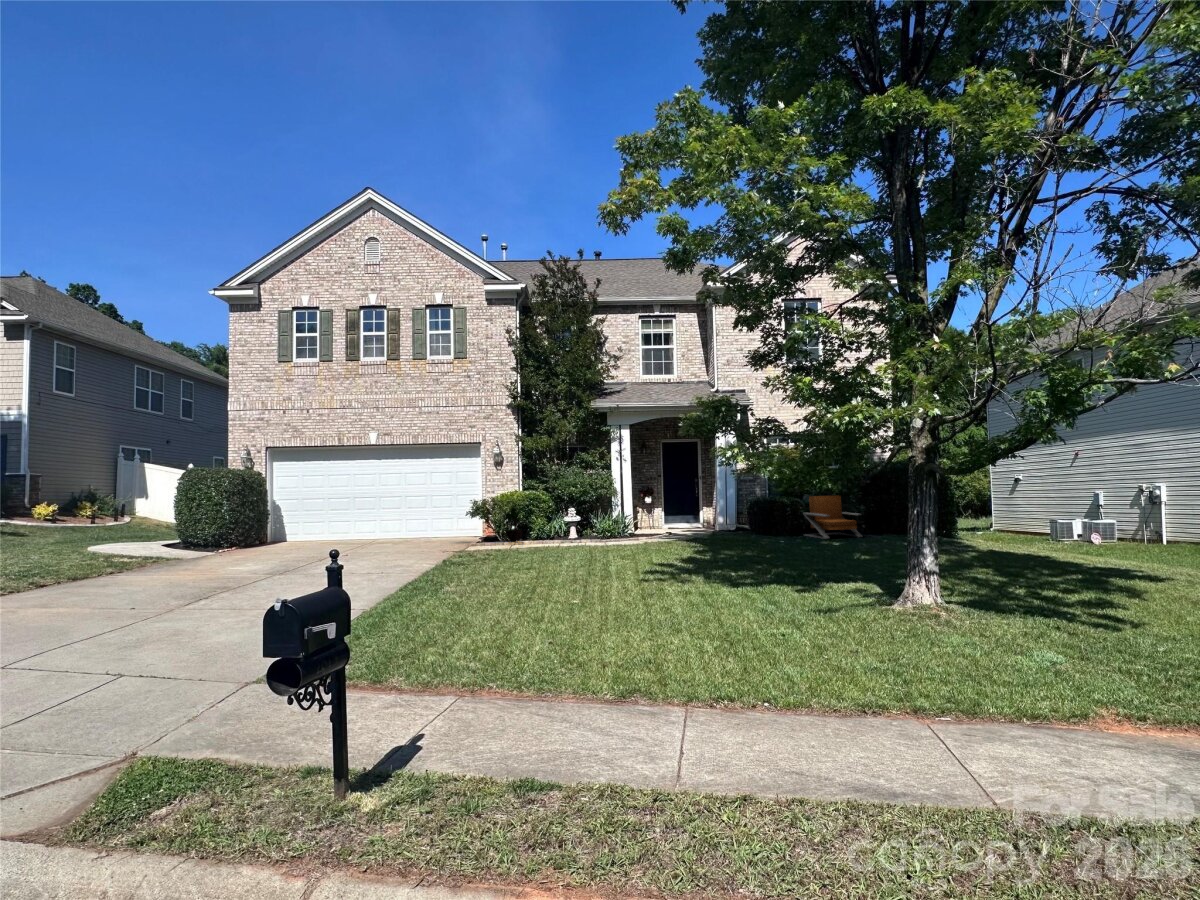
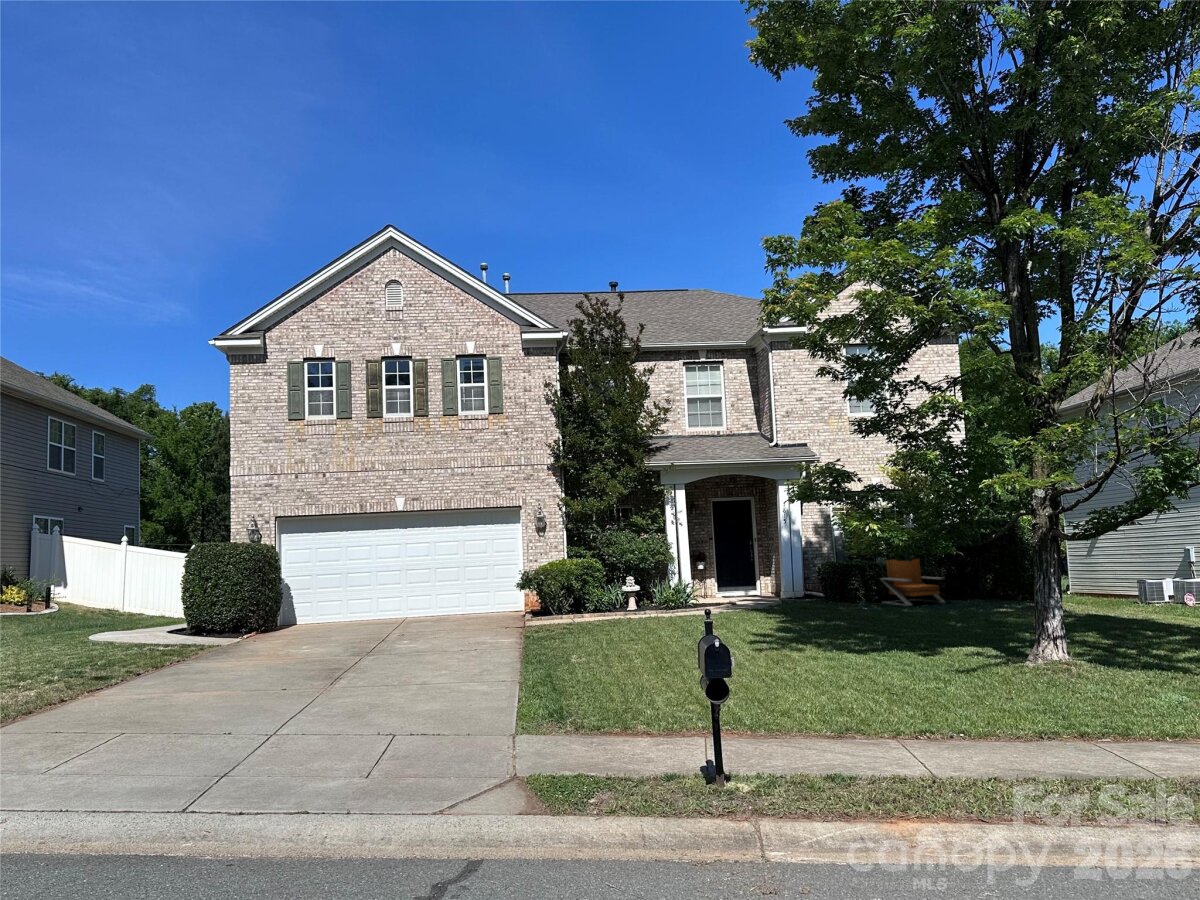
potted tree: present [506,507,523,541] -> none [561,575,584,617]

